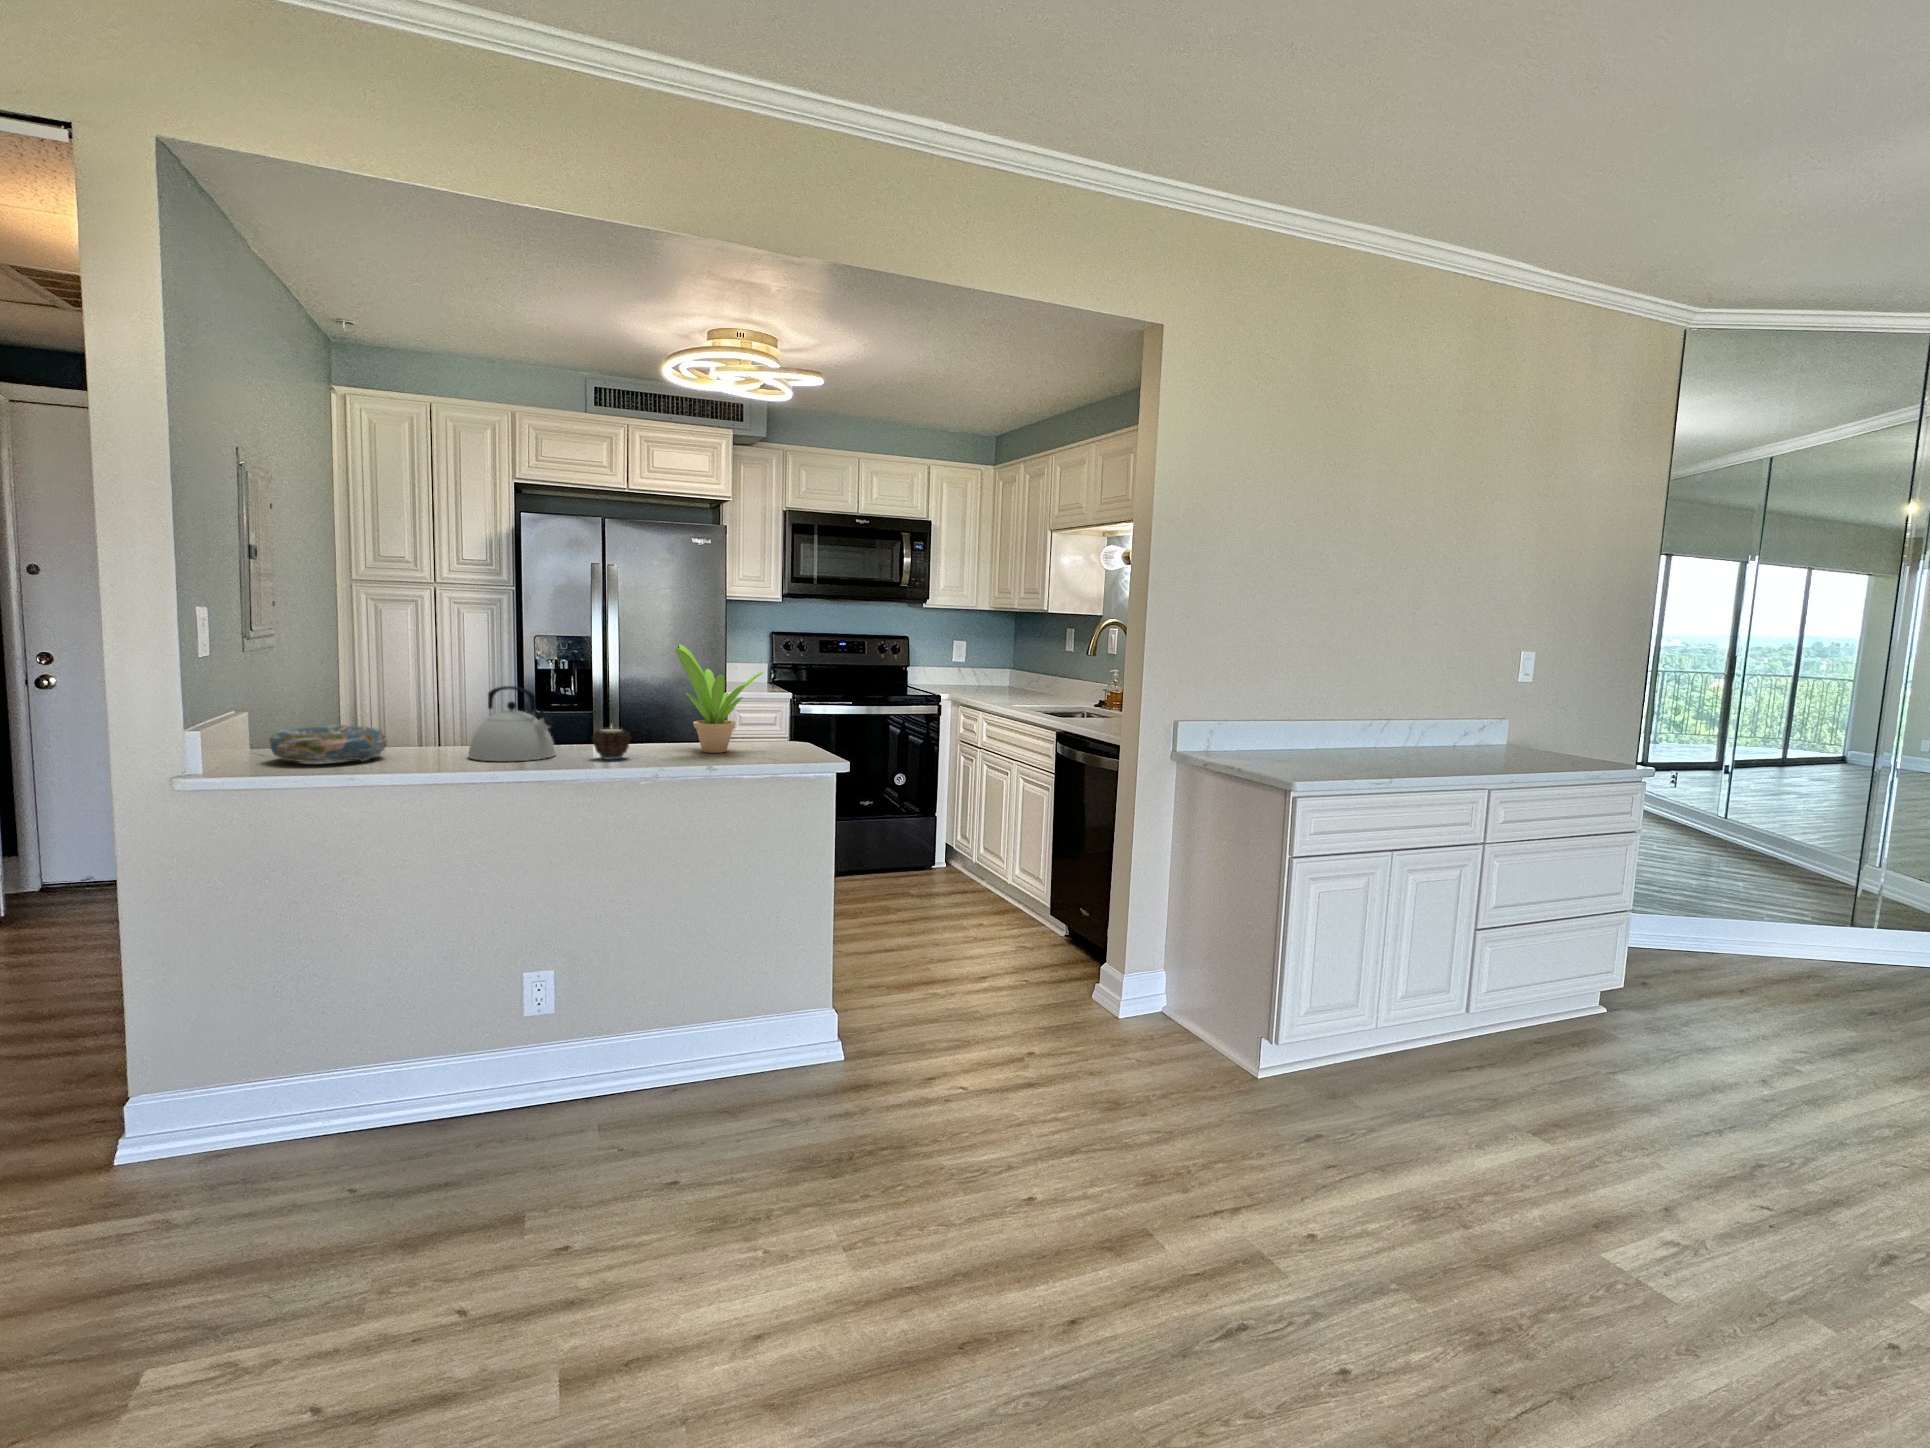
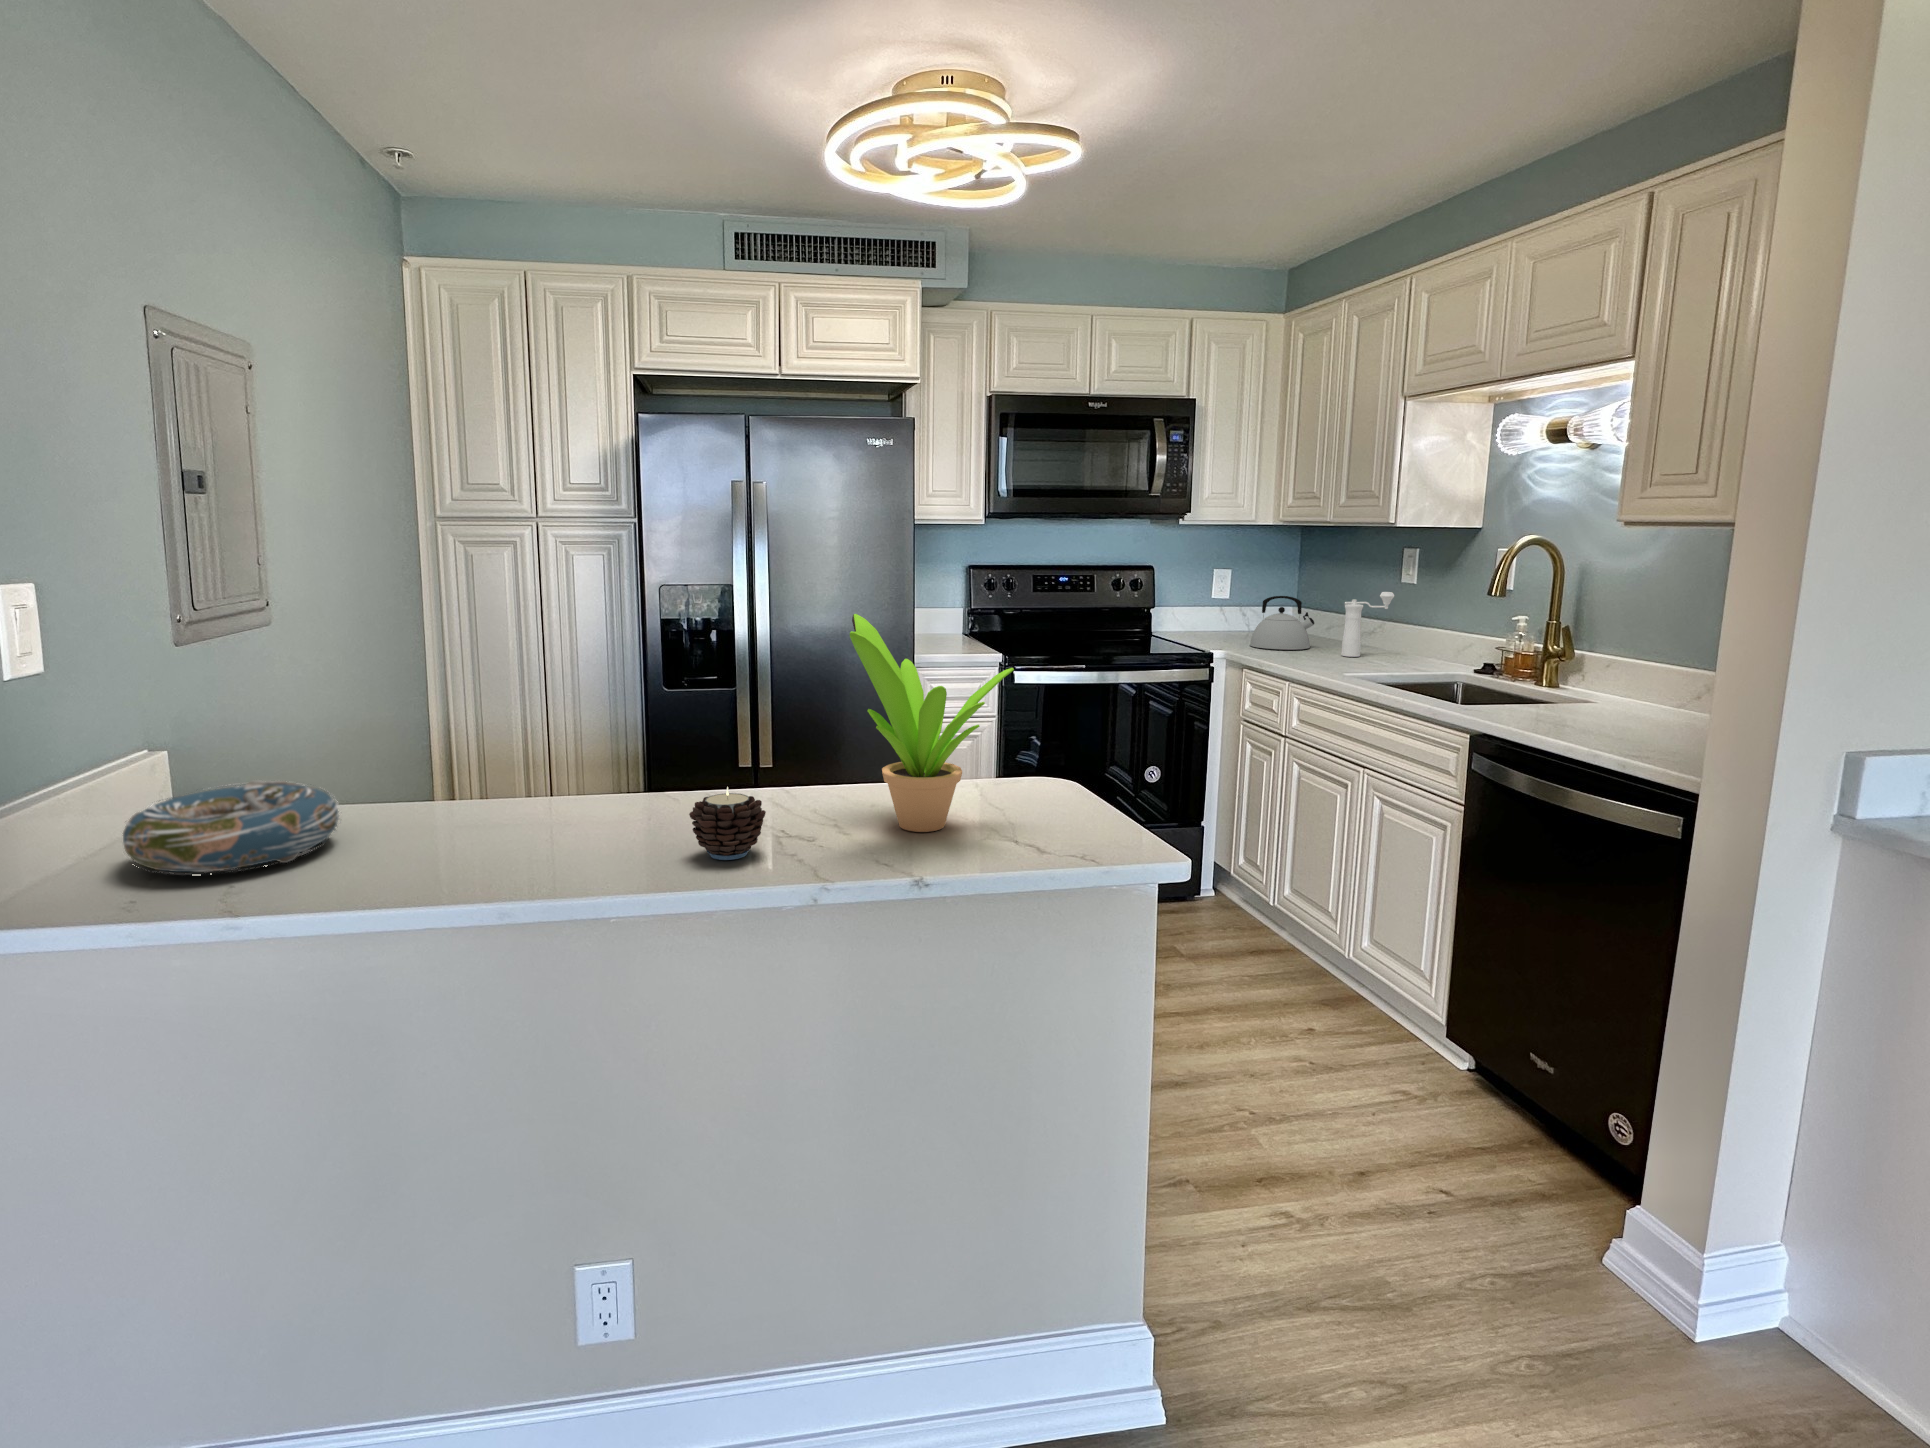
pepper mill: none [1025,657,1057,699] -> present [1341,592,1394,657]
kettle: present [469,686,556,761] -> present [1250,596,1314,650]

